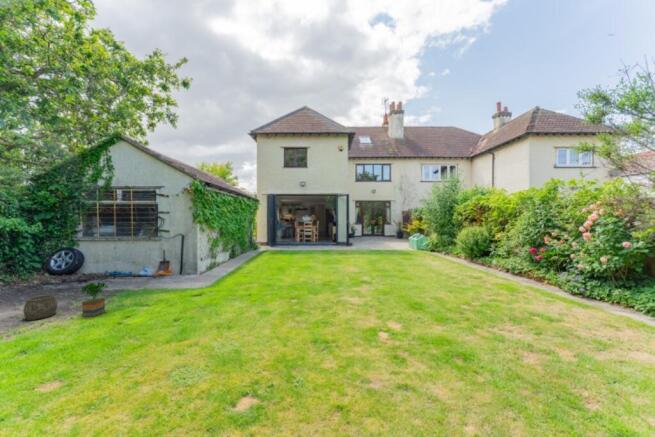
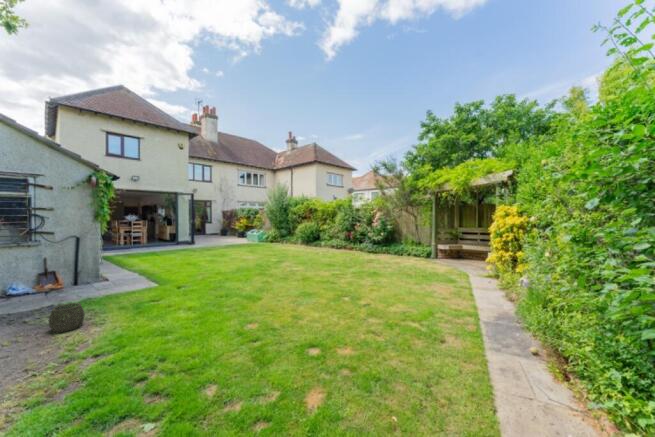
potted tree: present [81,282,109,316] -> none [118,280,146,314]

